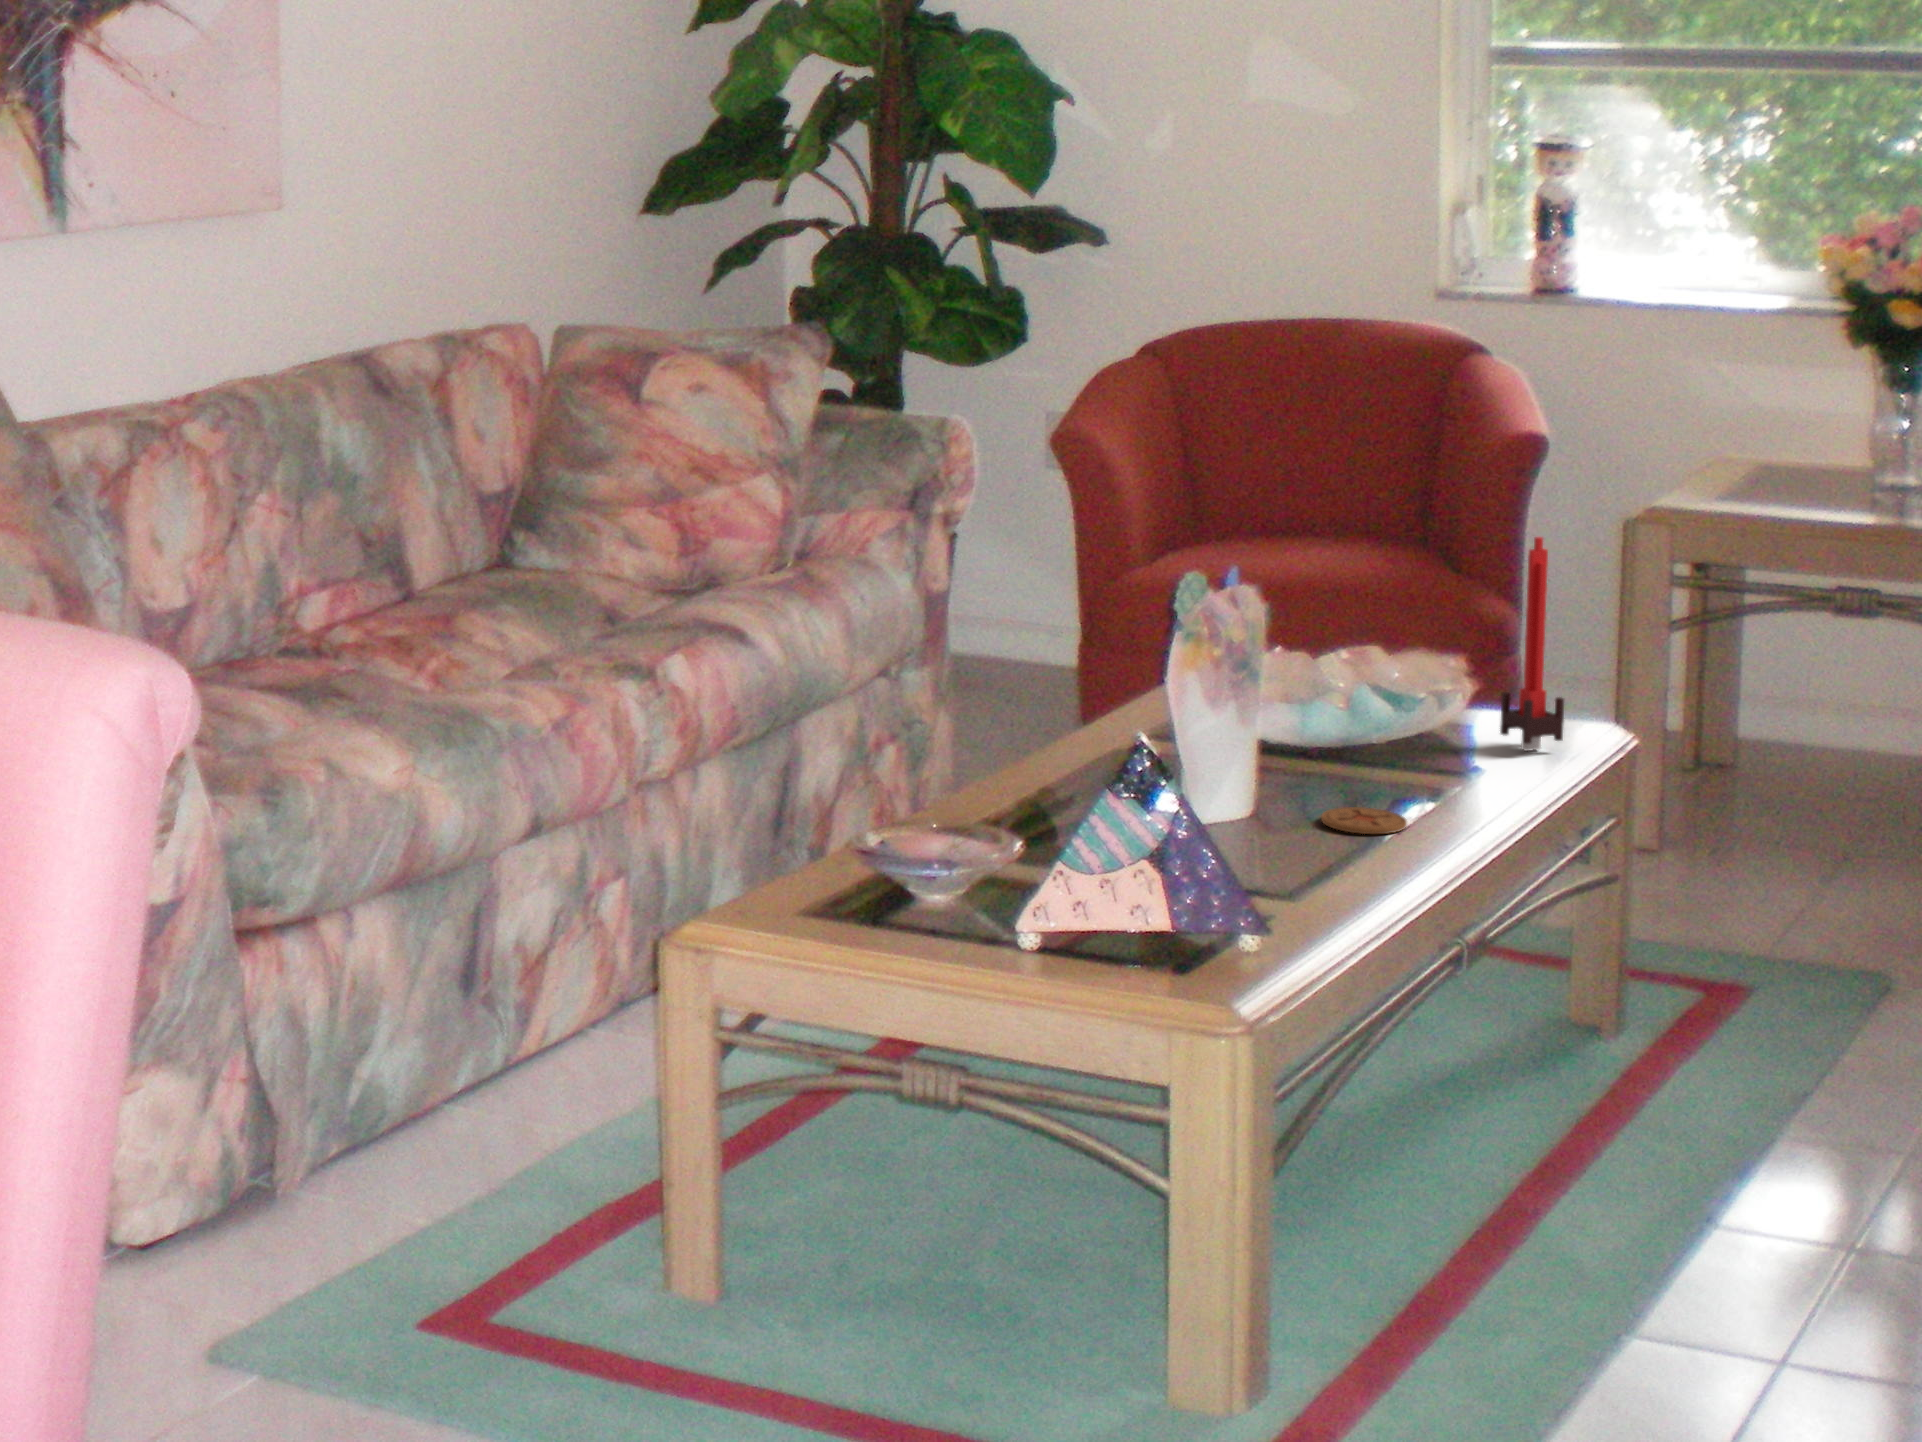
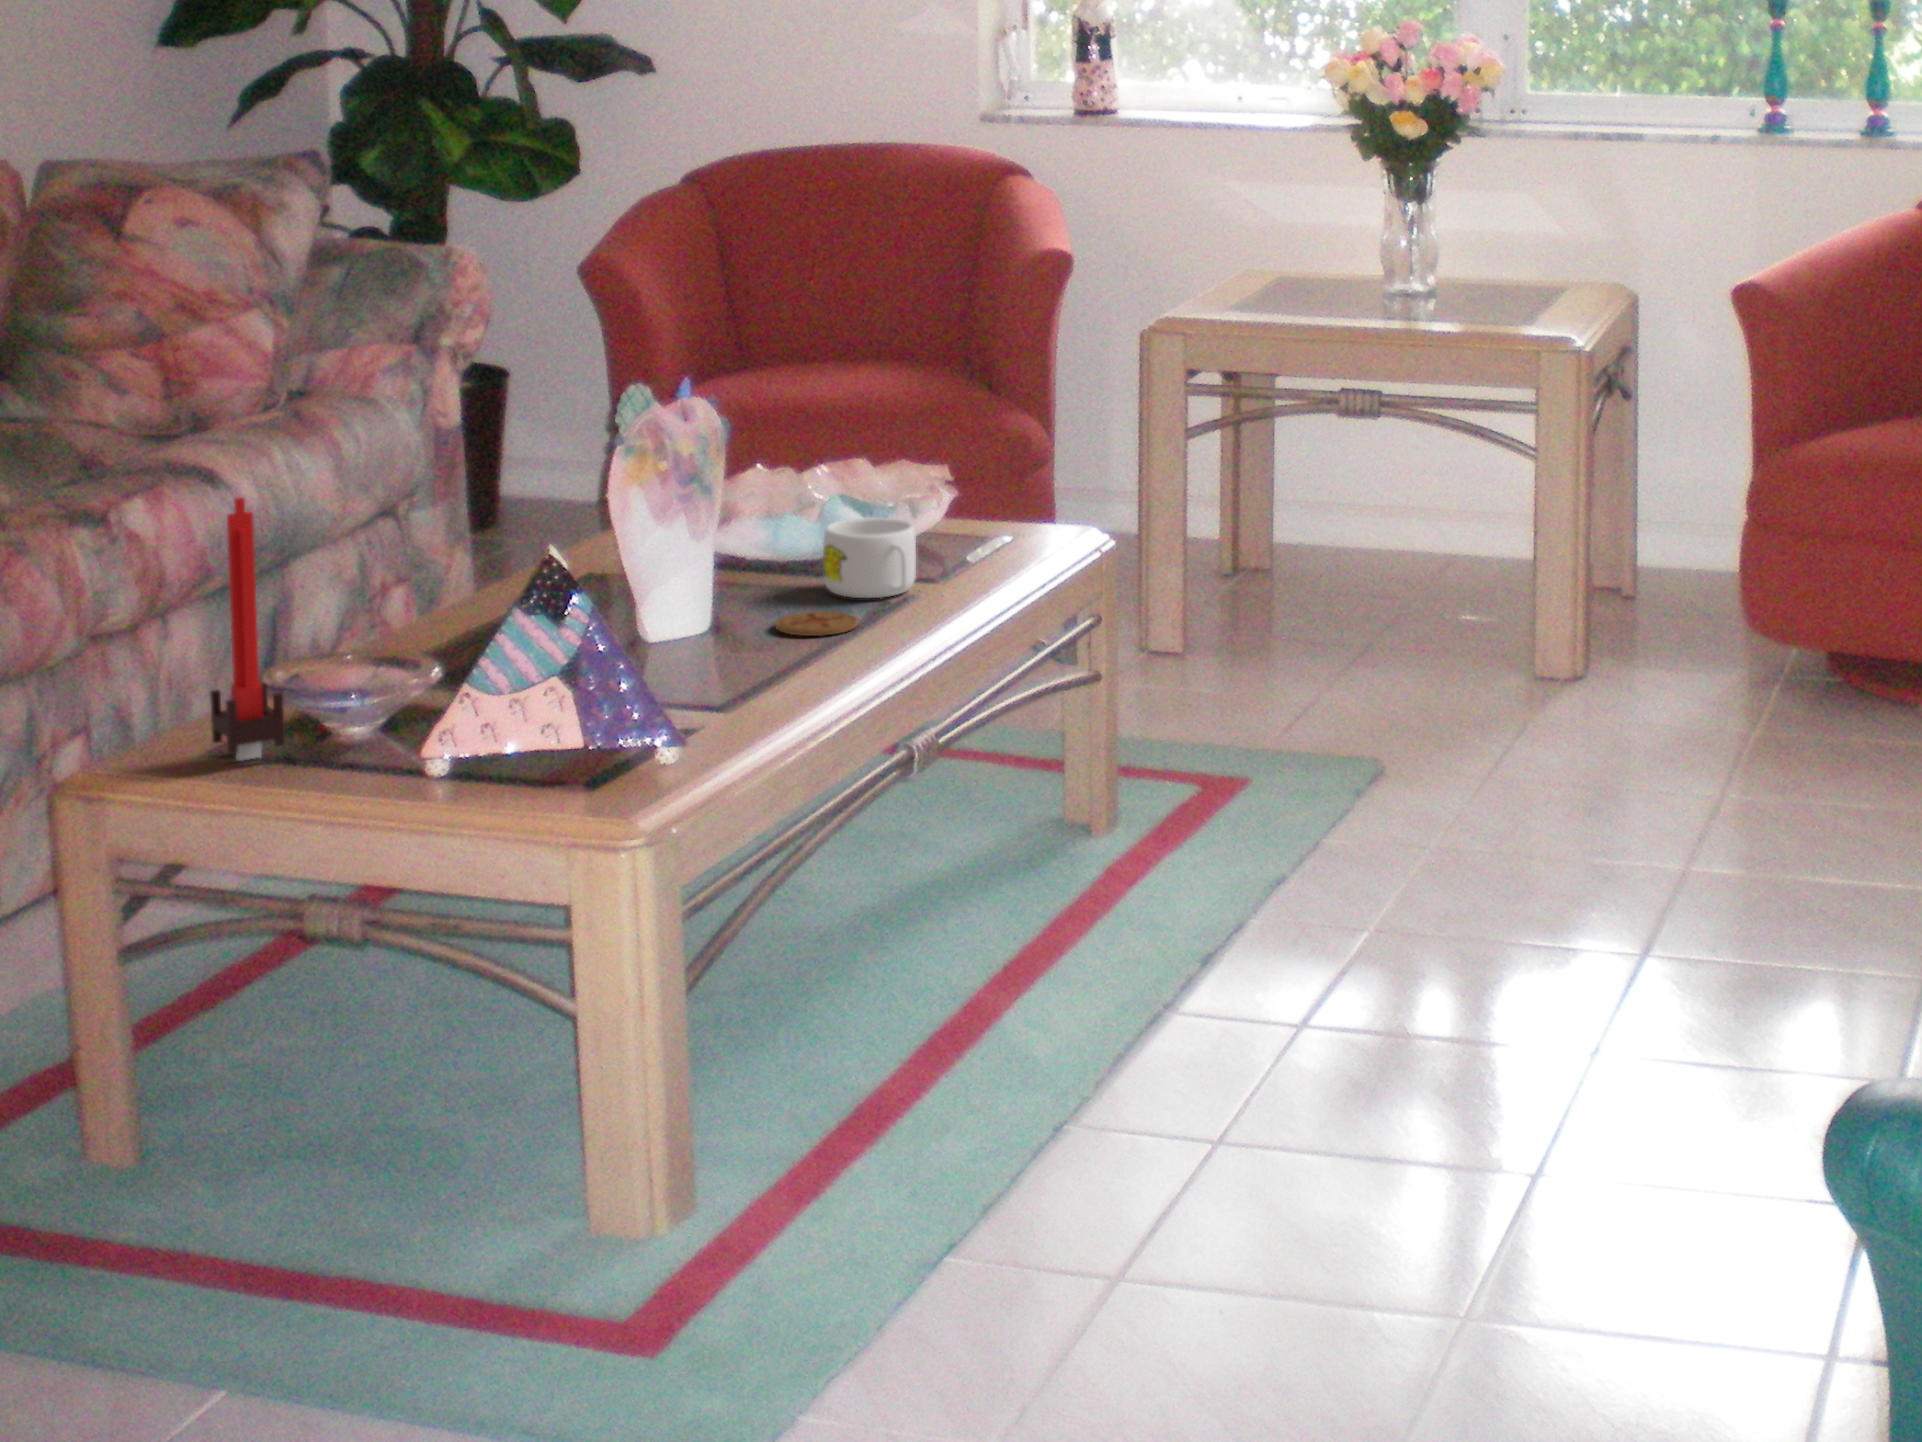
candle: present [1500,537,1564,751] -> present [210,497,285,761]
mug: none [1360,712,1457,797] -> present [823,517,916,598]

